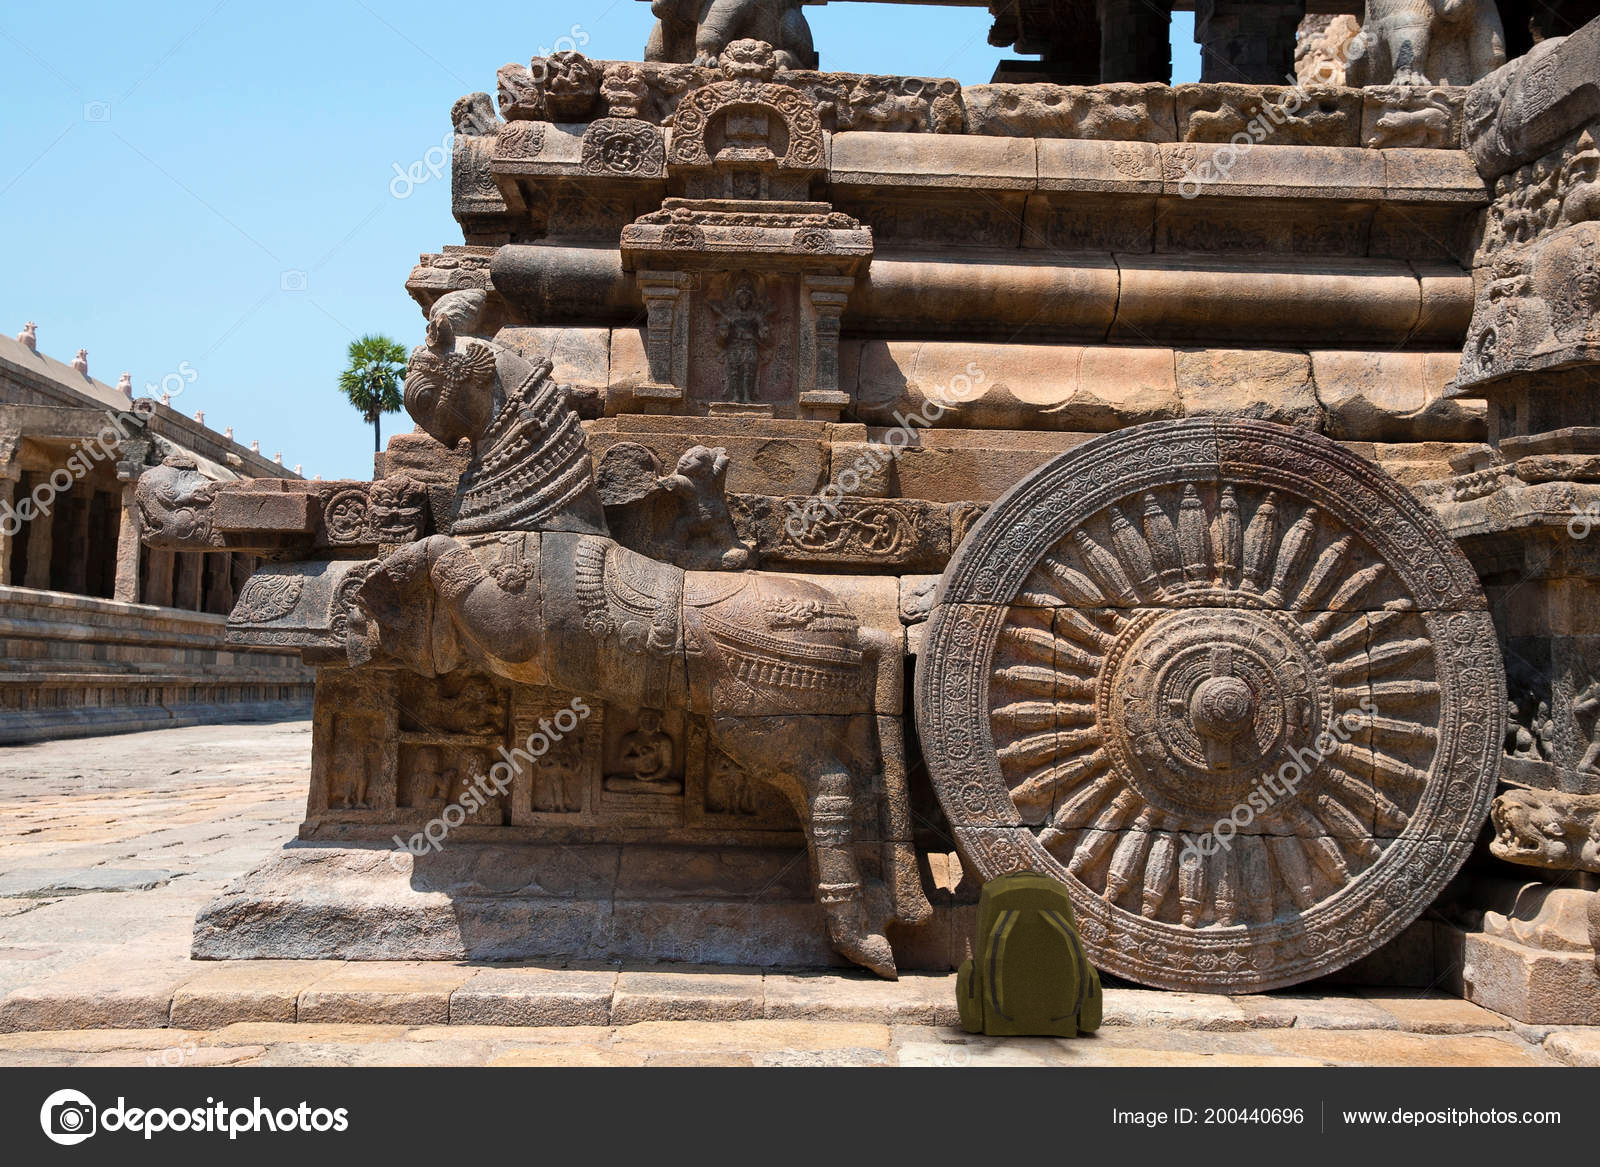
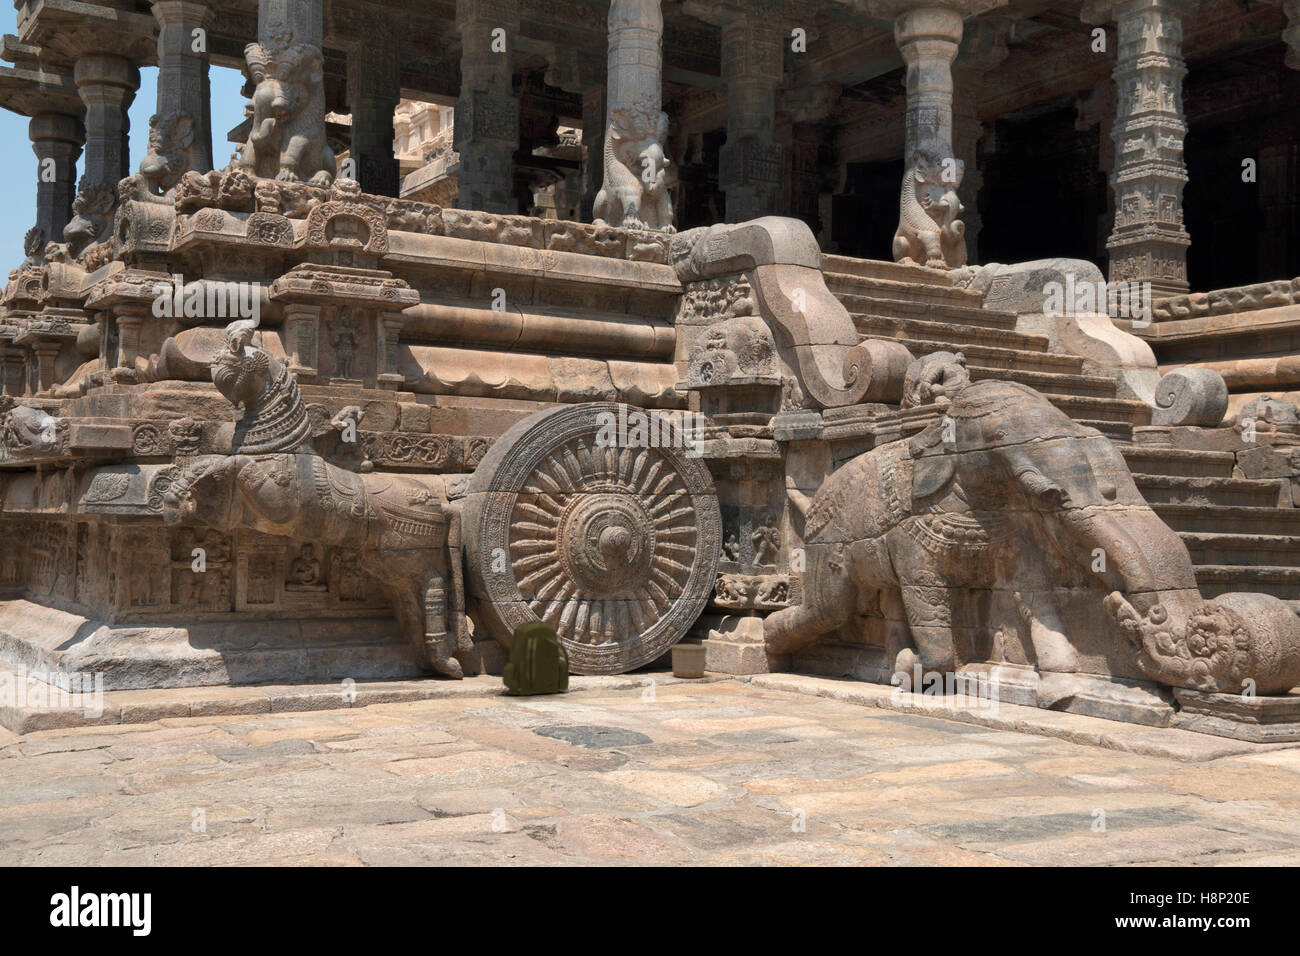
planter: none [1384,937,1470,1019] -> present [672,644,707,678]

